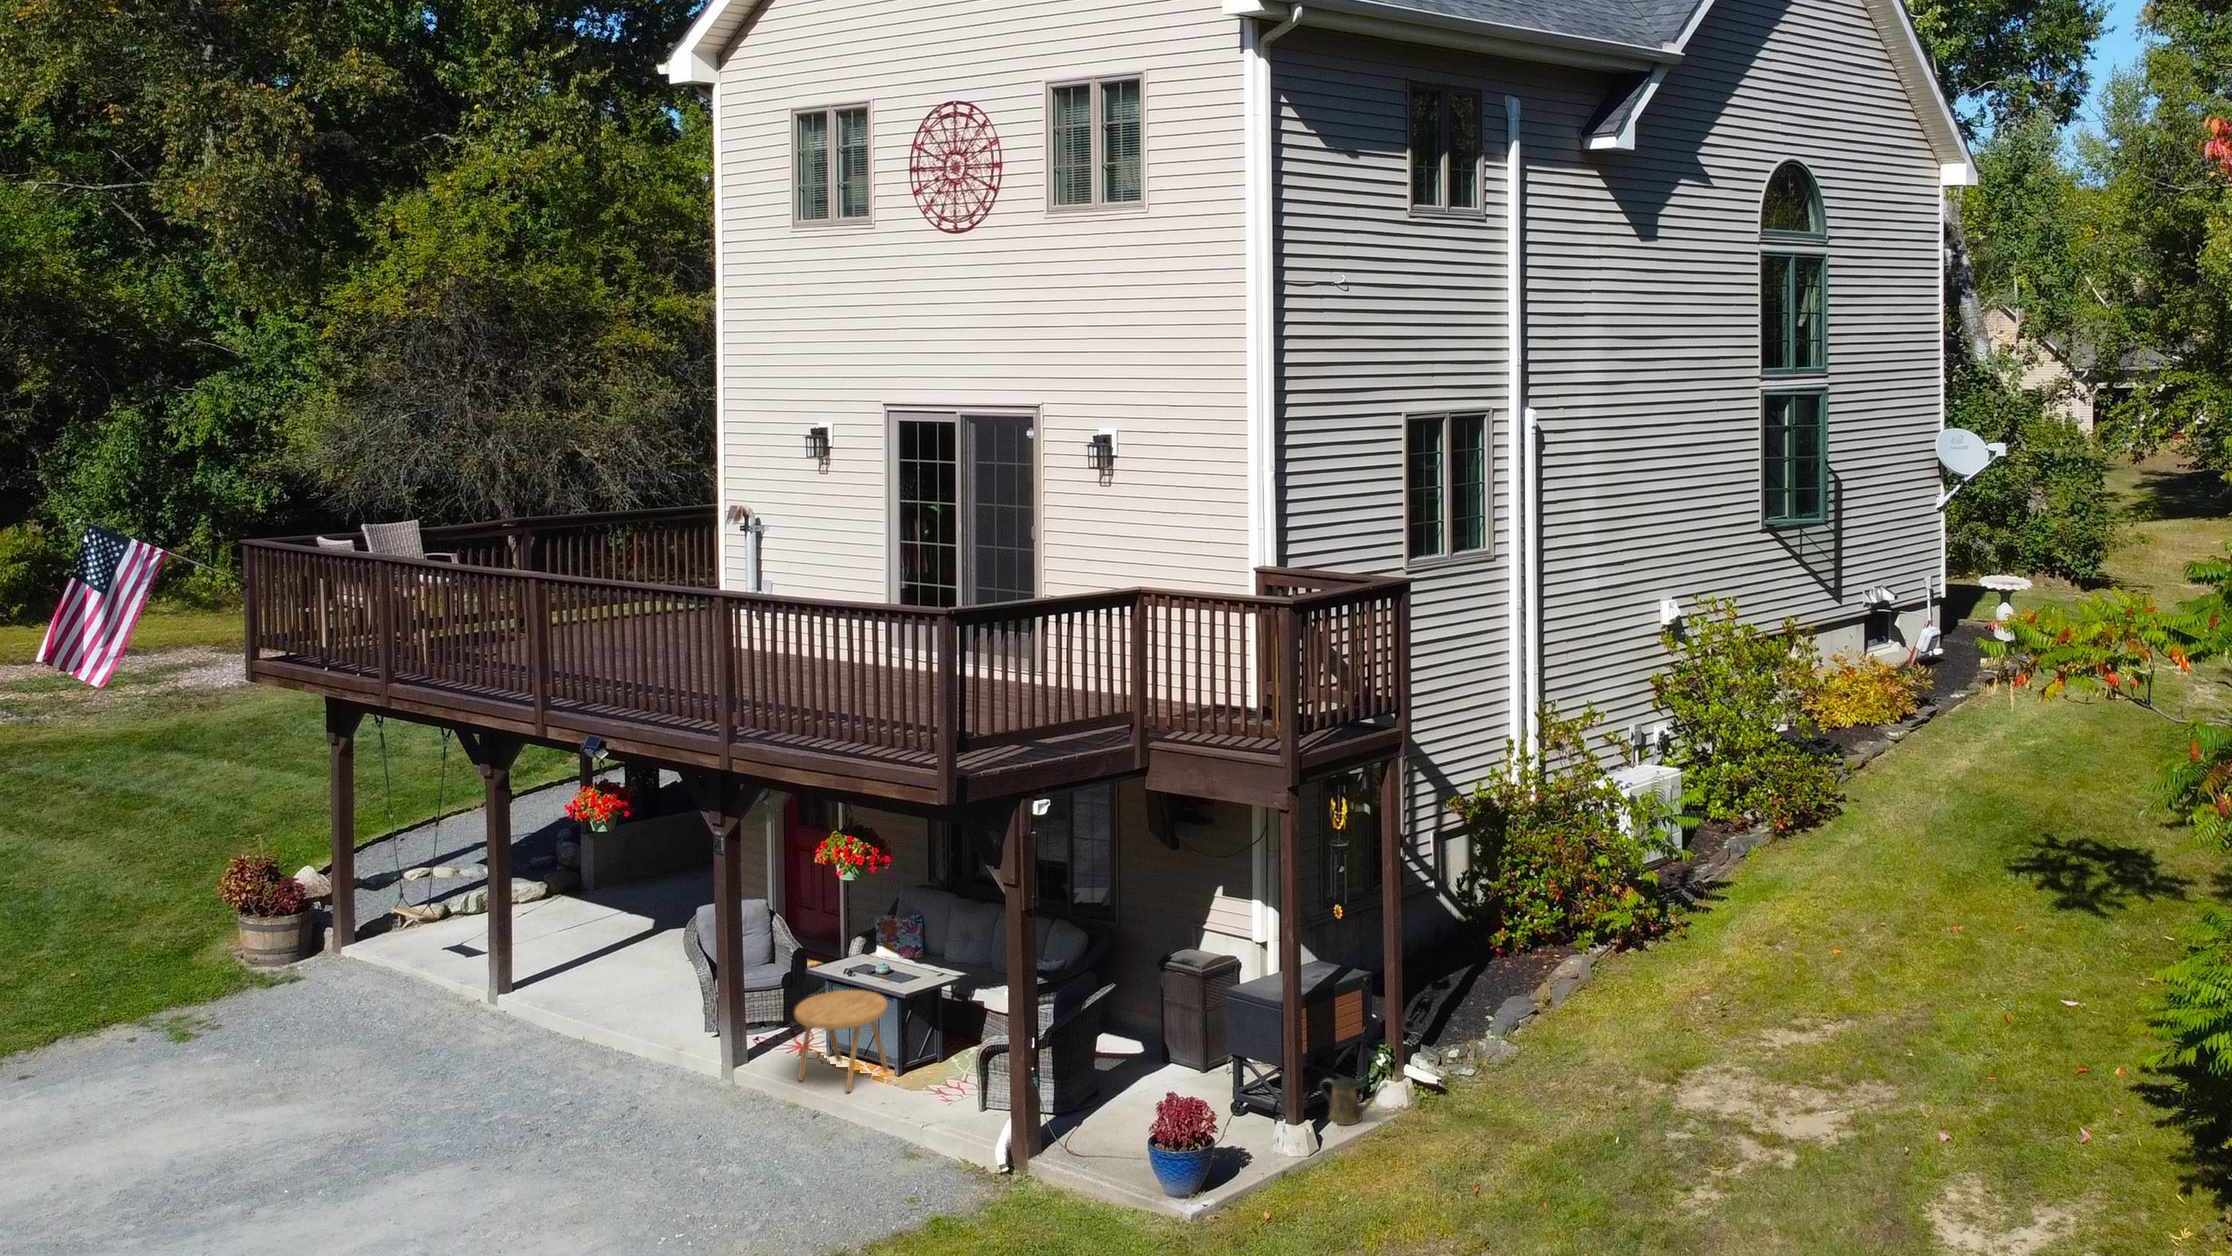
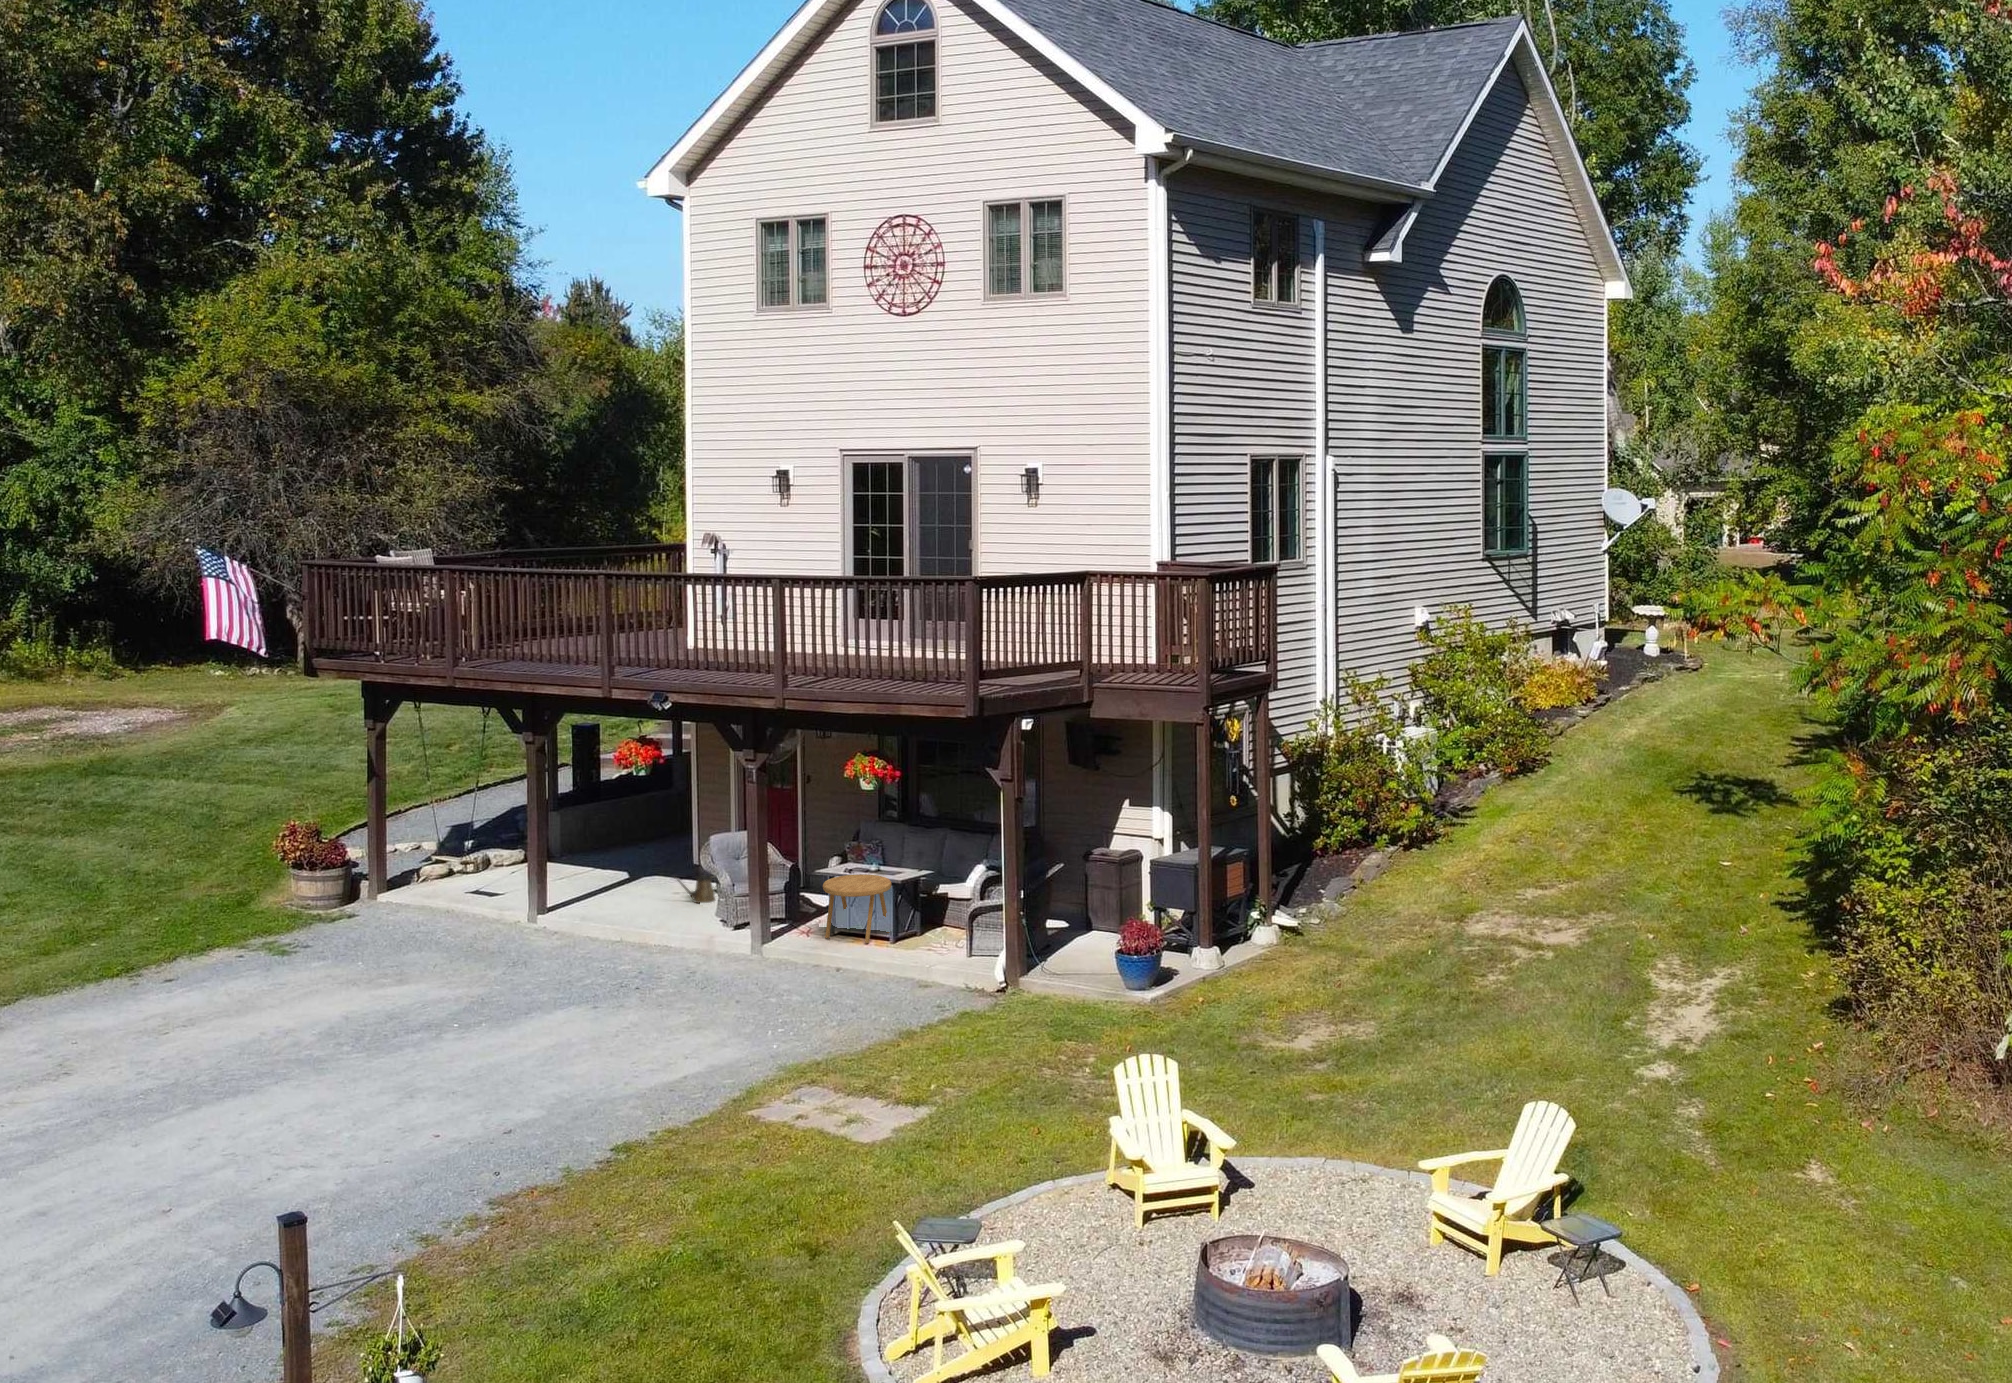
watering can: present [1320,1078,1387,1125] -> present [677,875,718,903]

